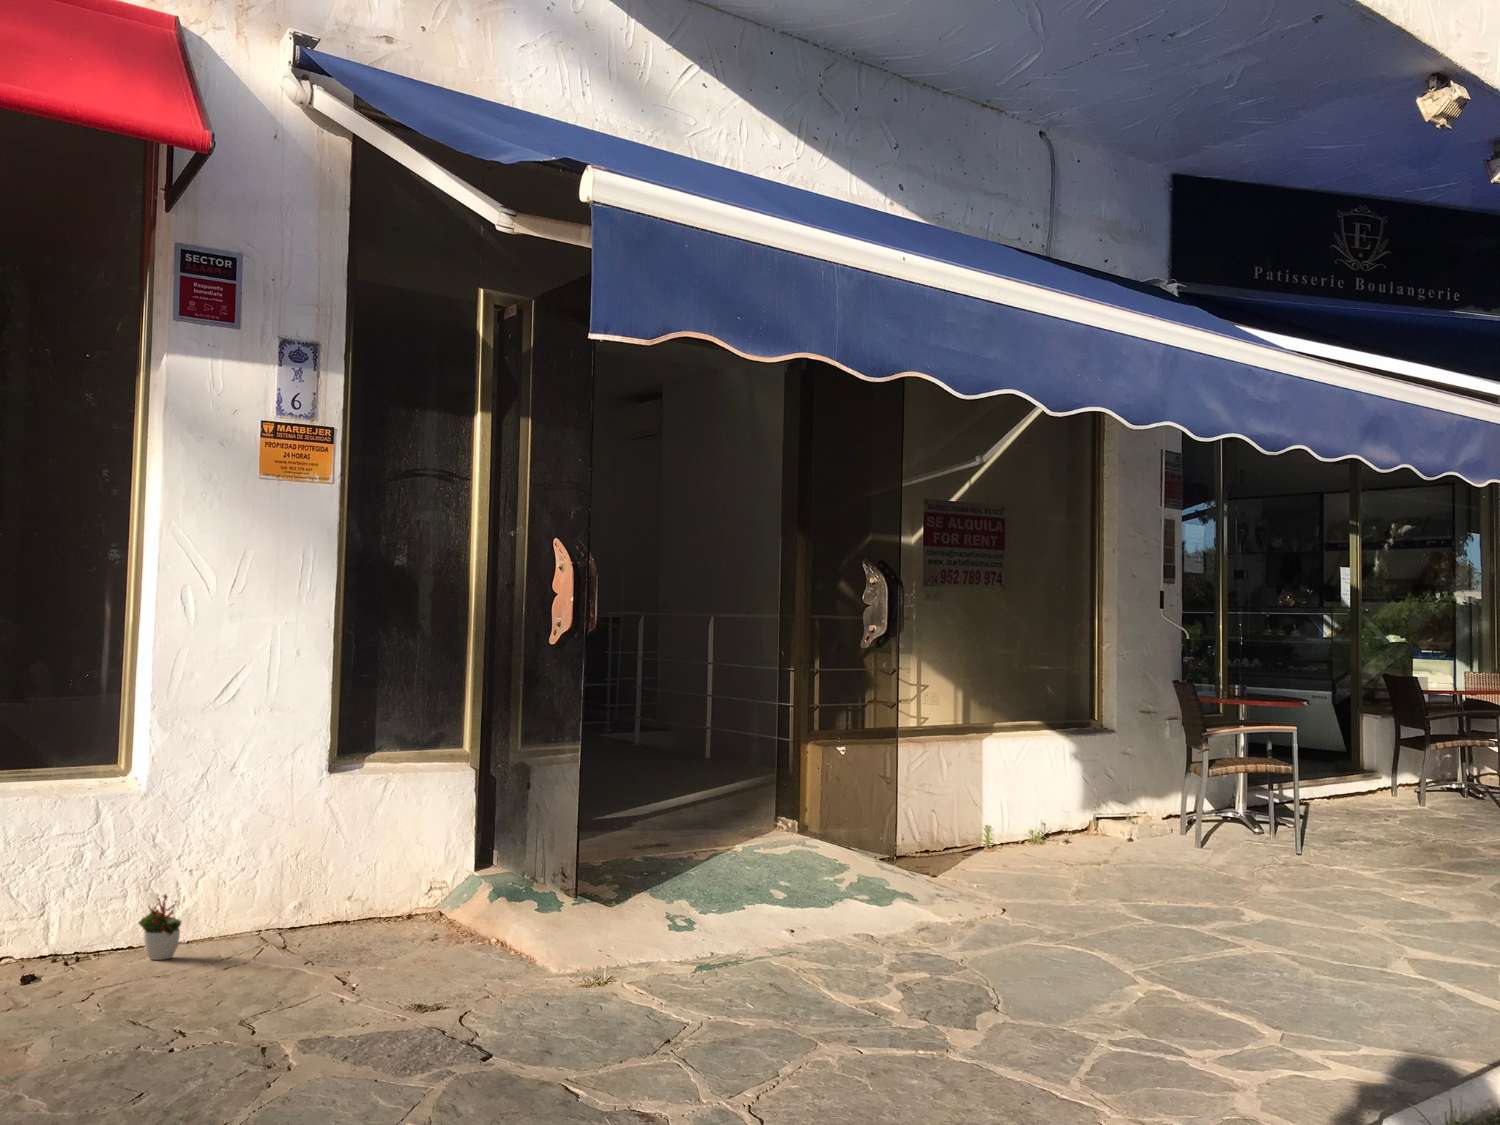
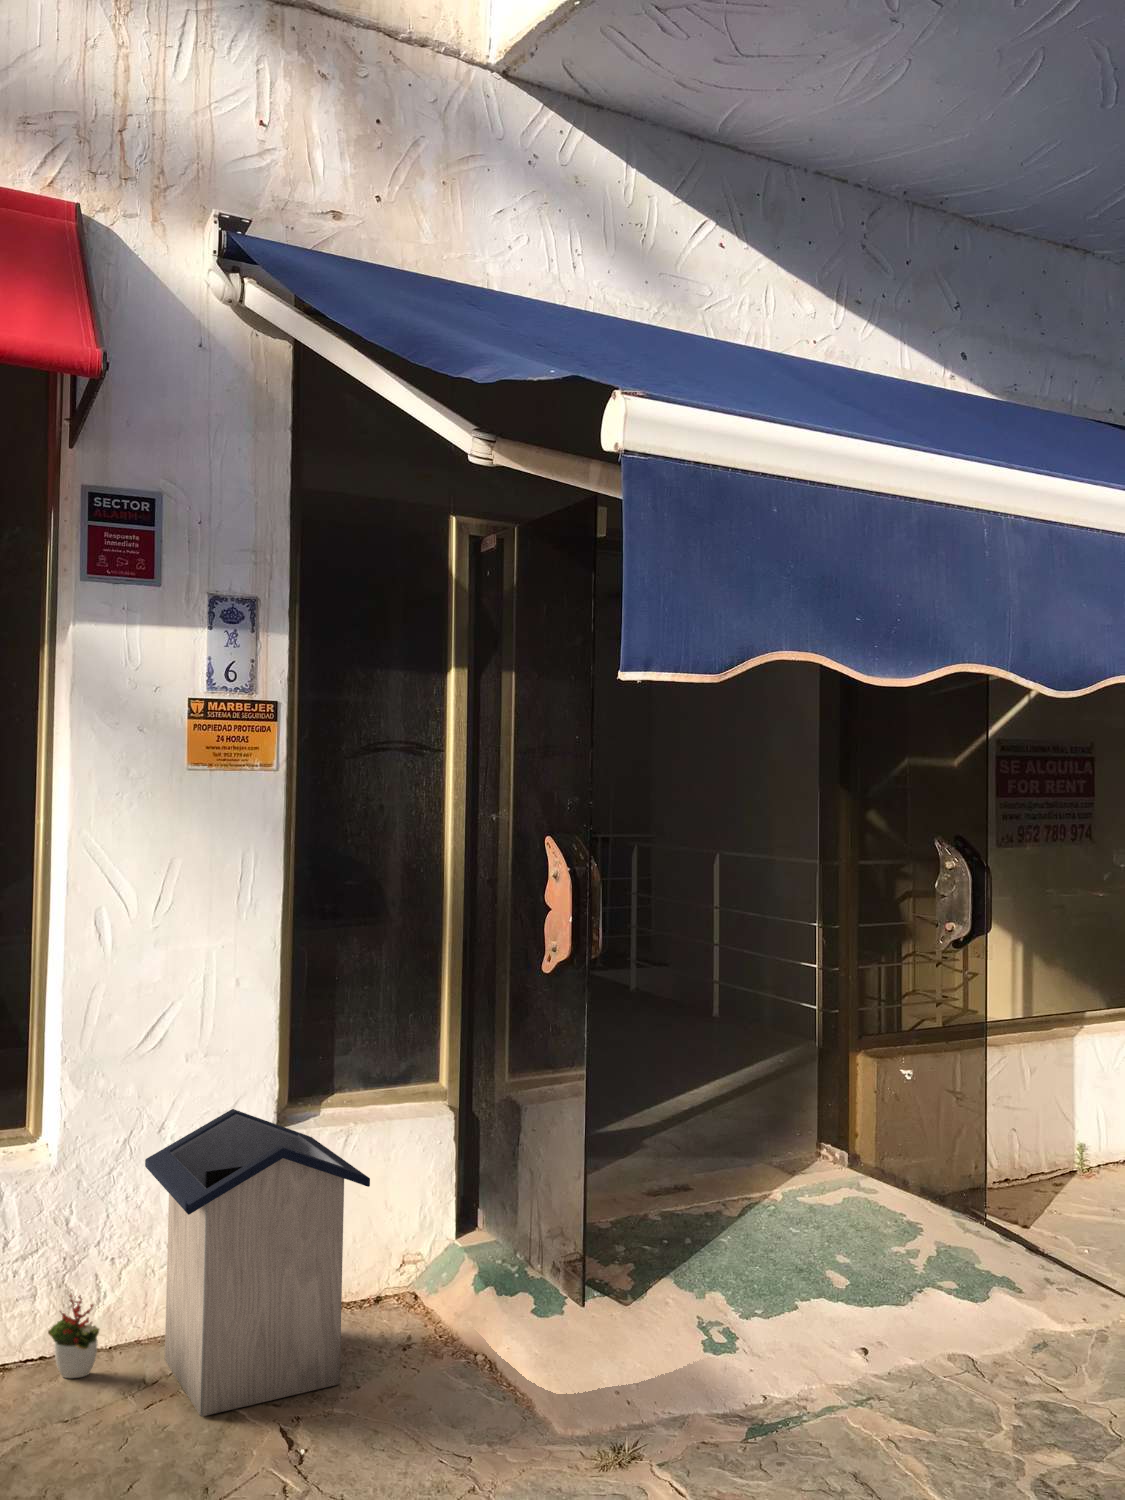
trash can: none [220,753,408,976] -> present [145,1109,370,1416]

